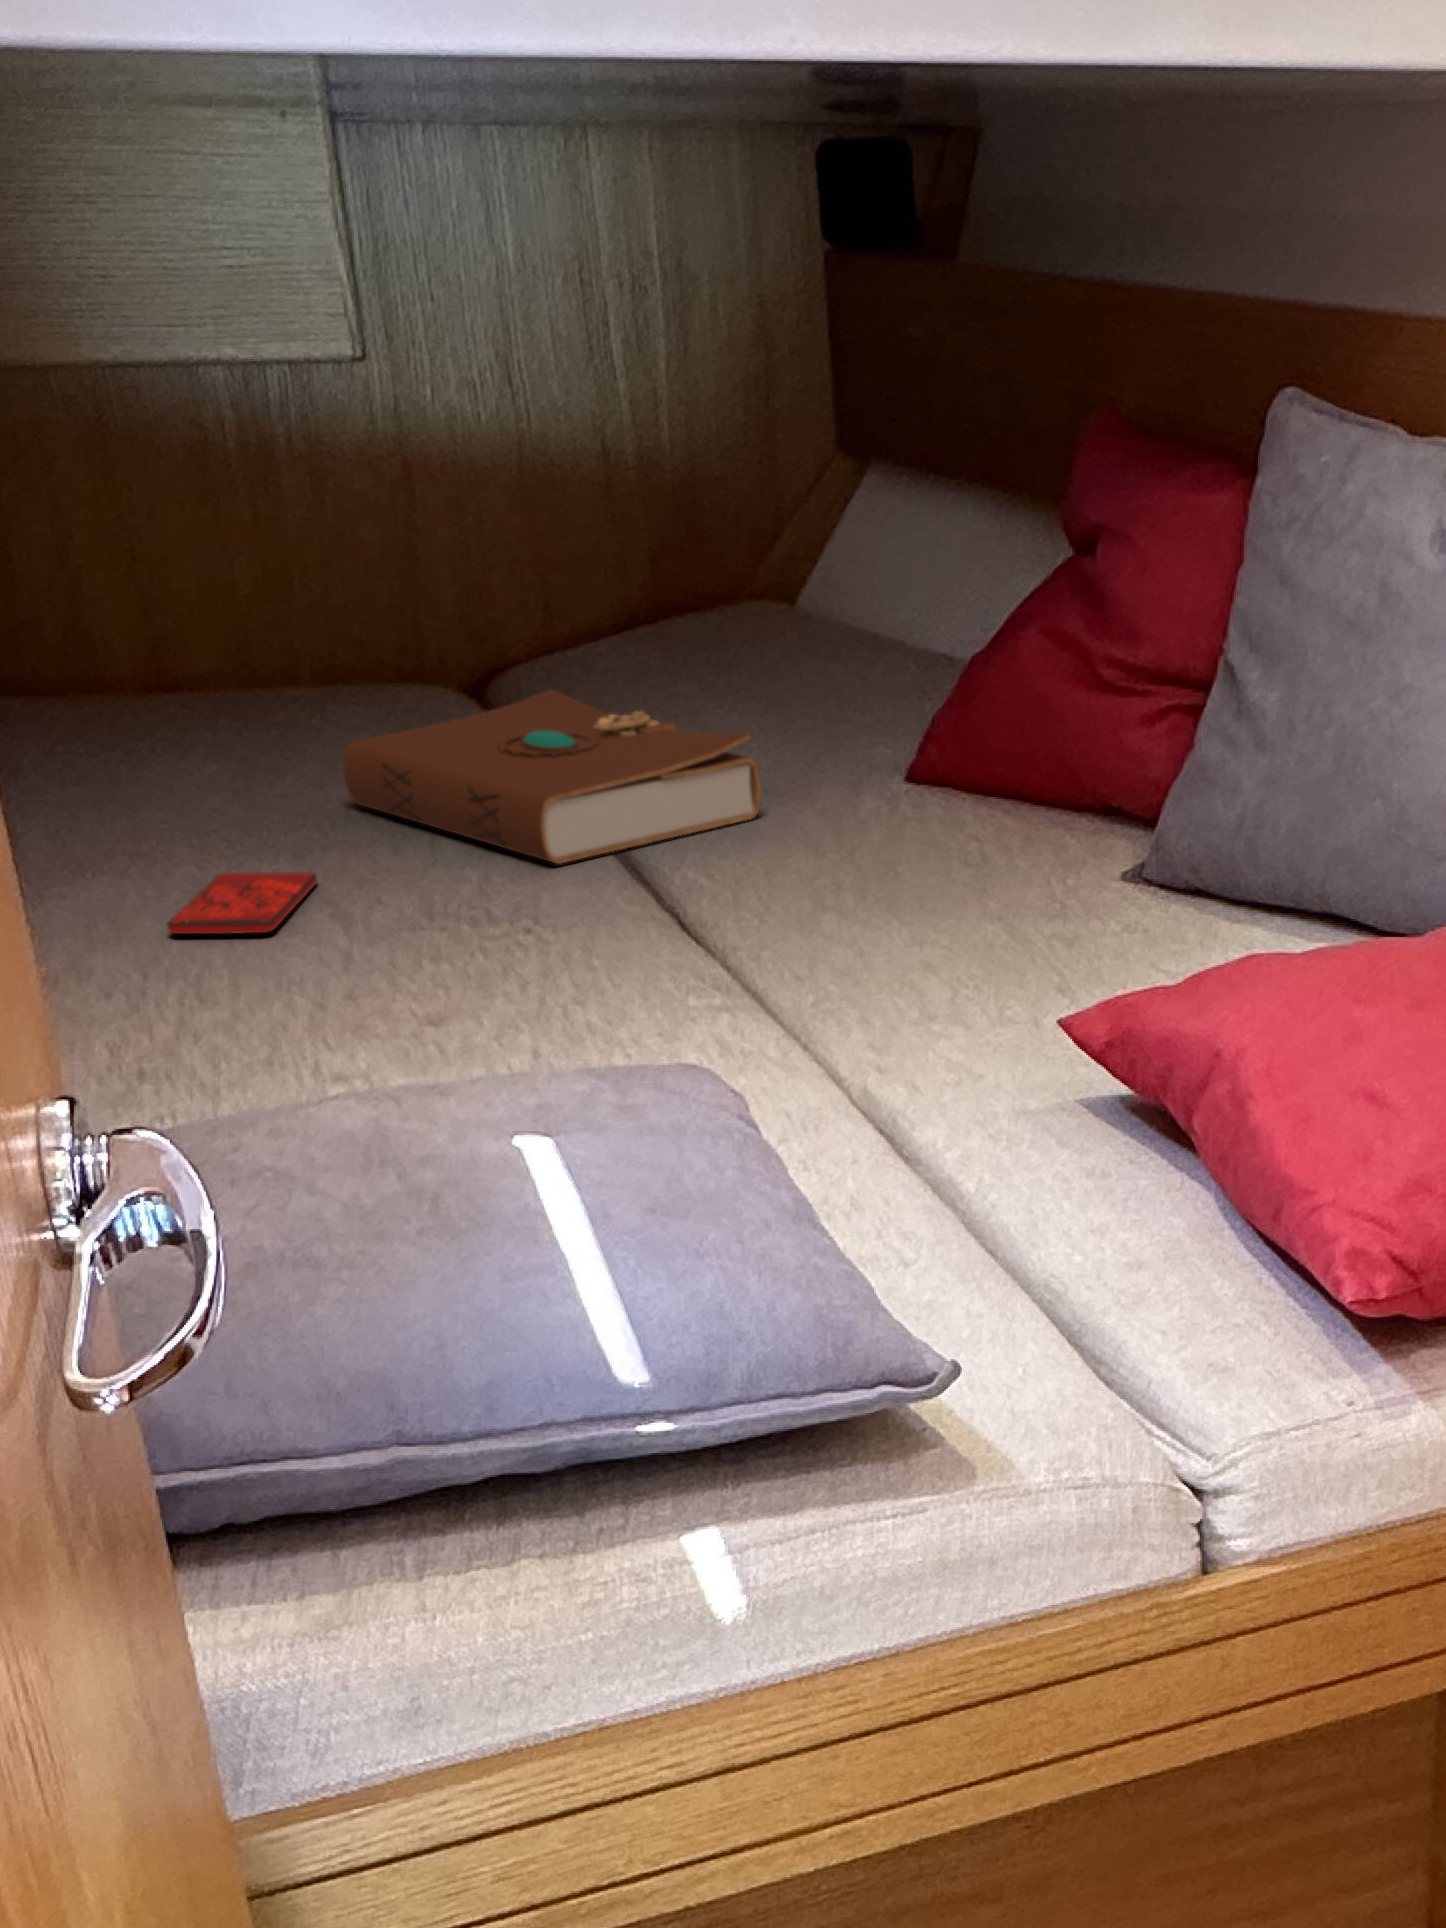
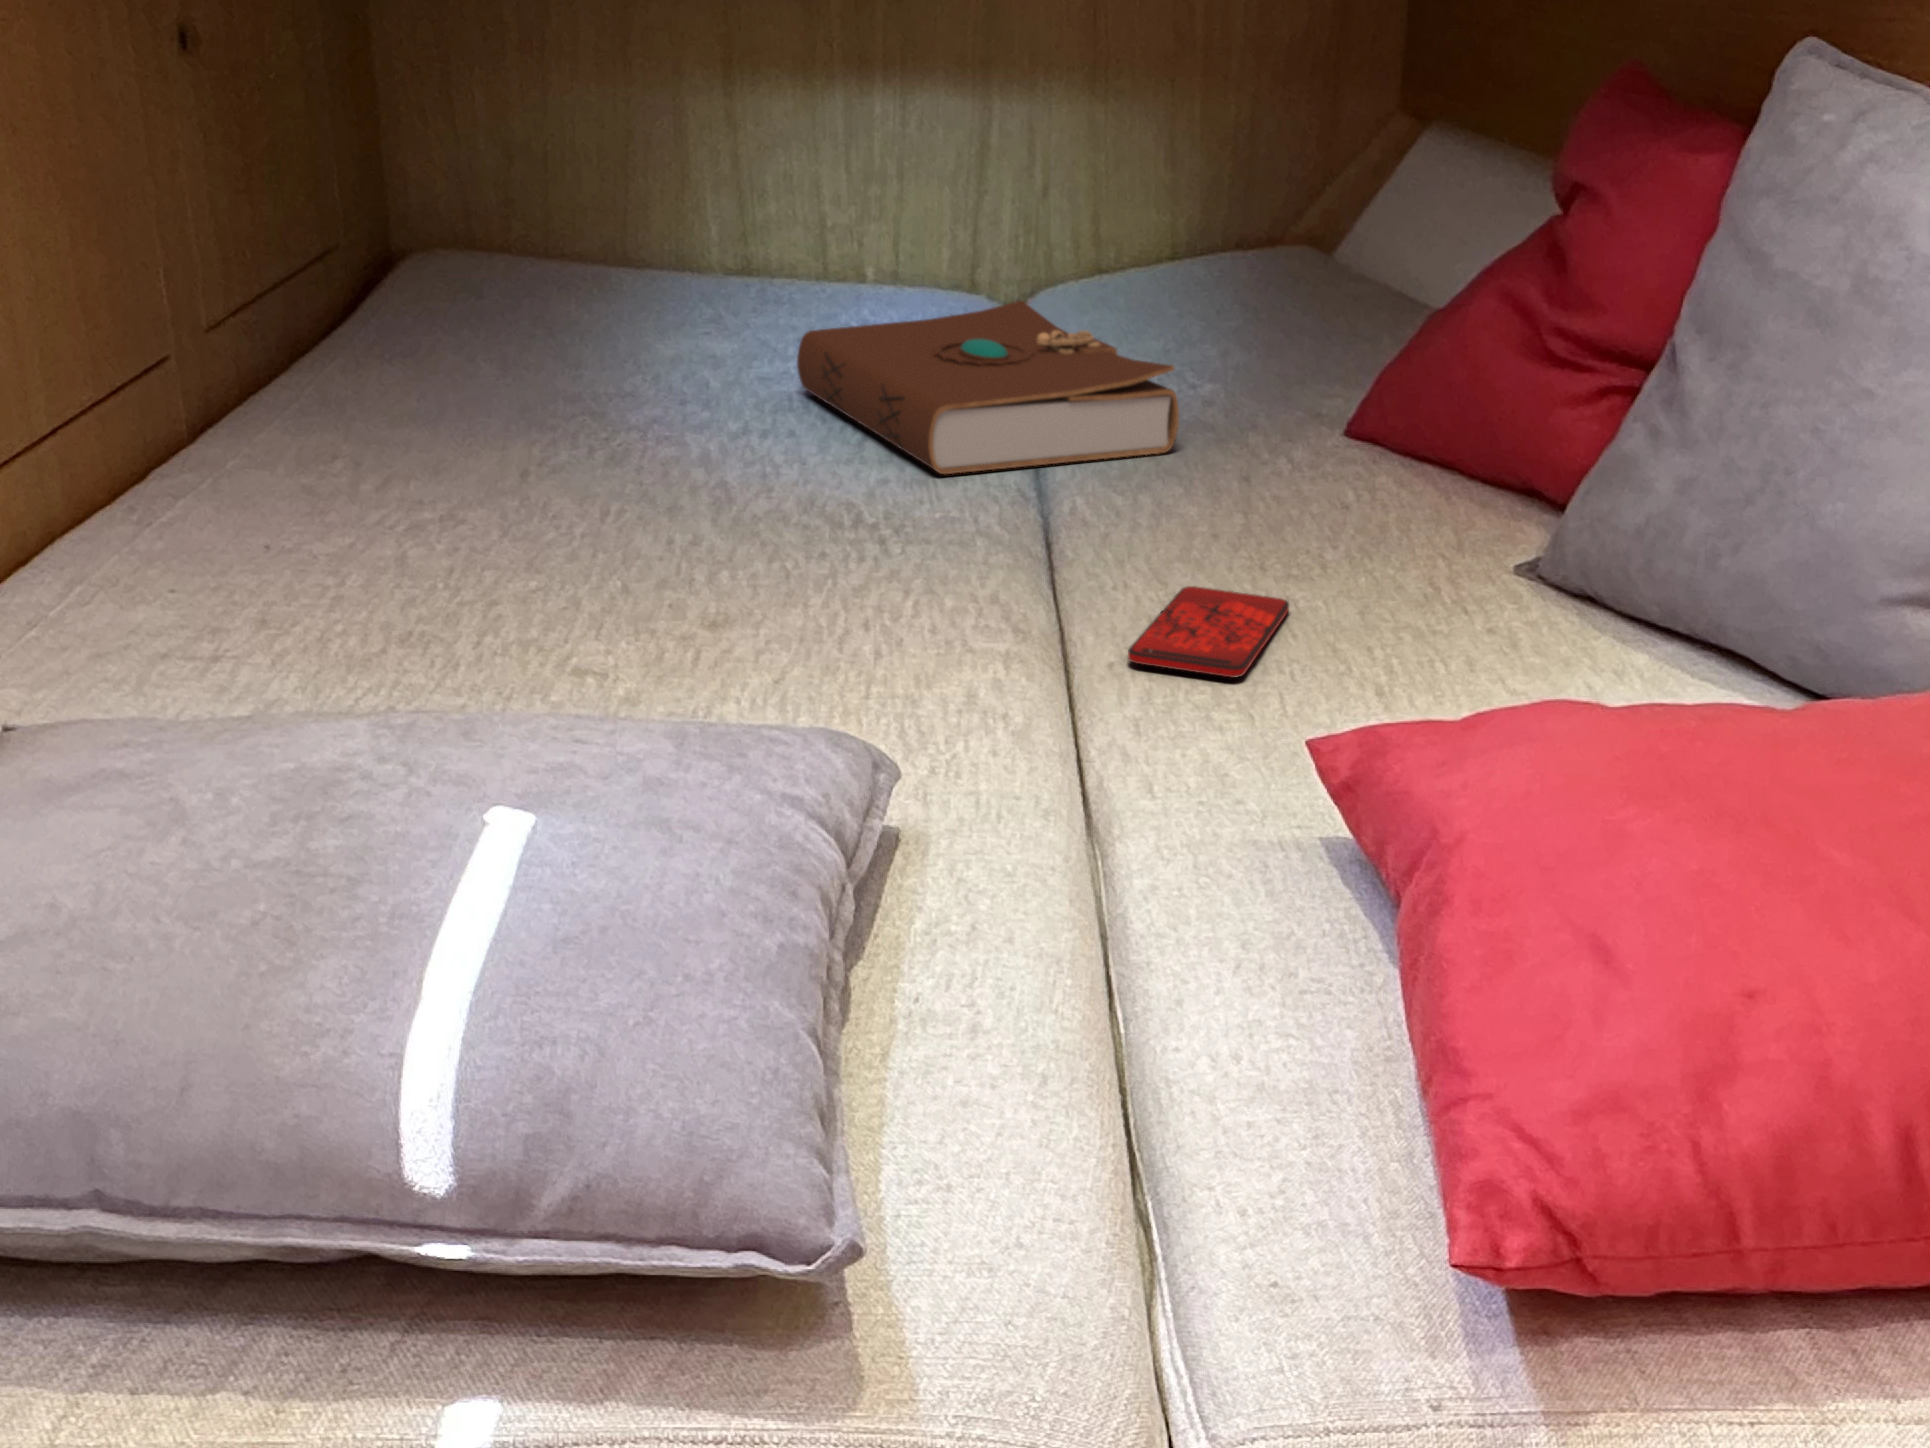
smartphone: present [167,873,317,934] -> present [1128,586,1289,678]

